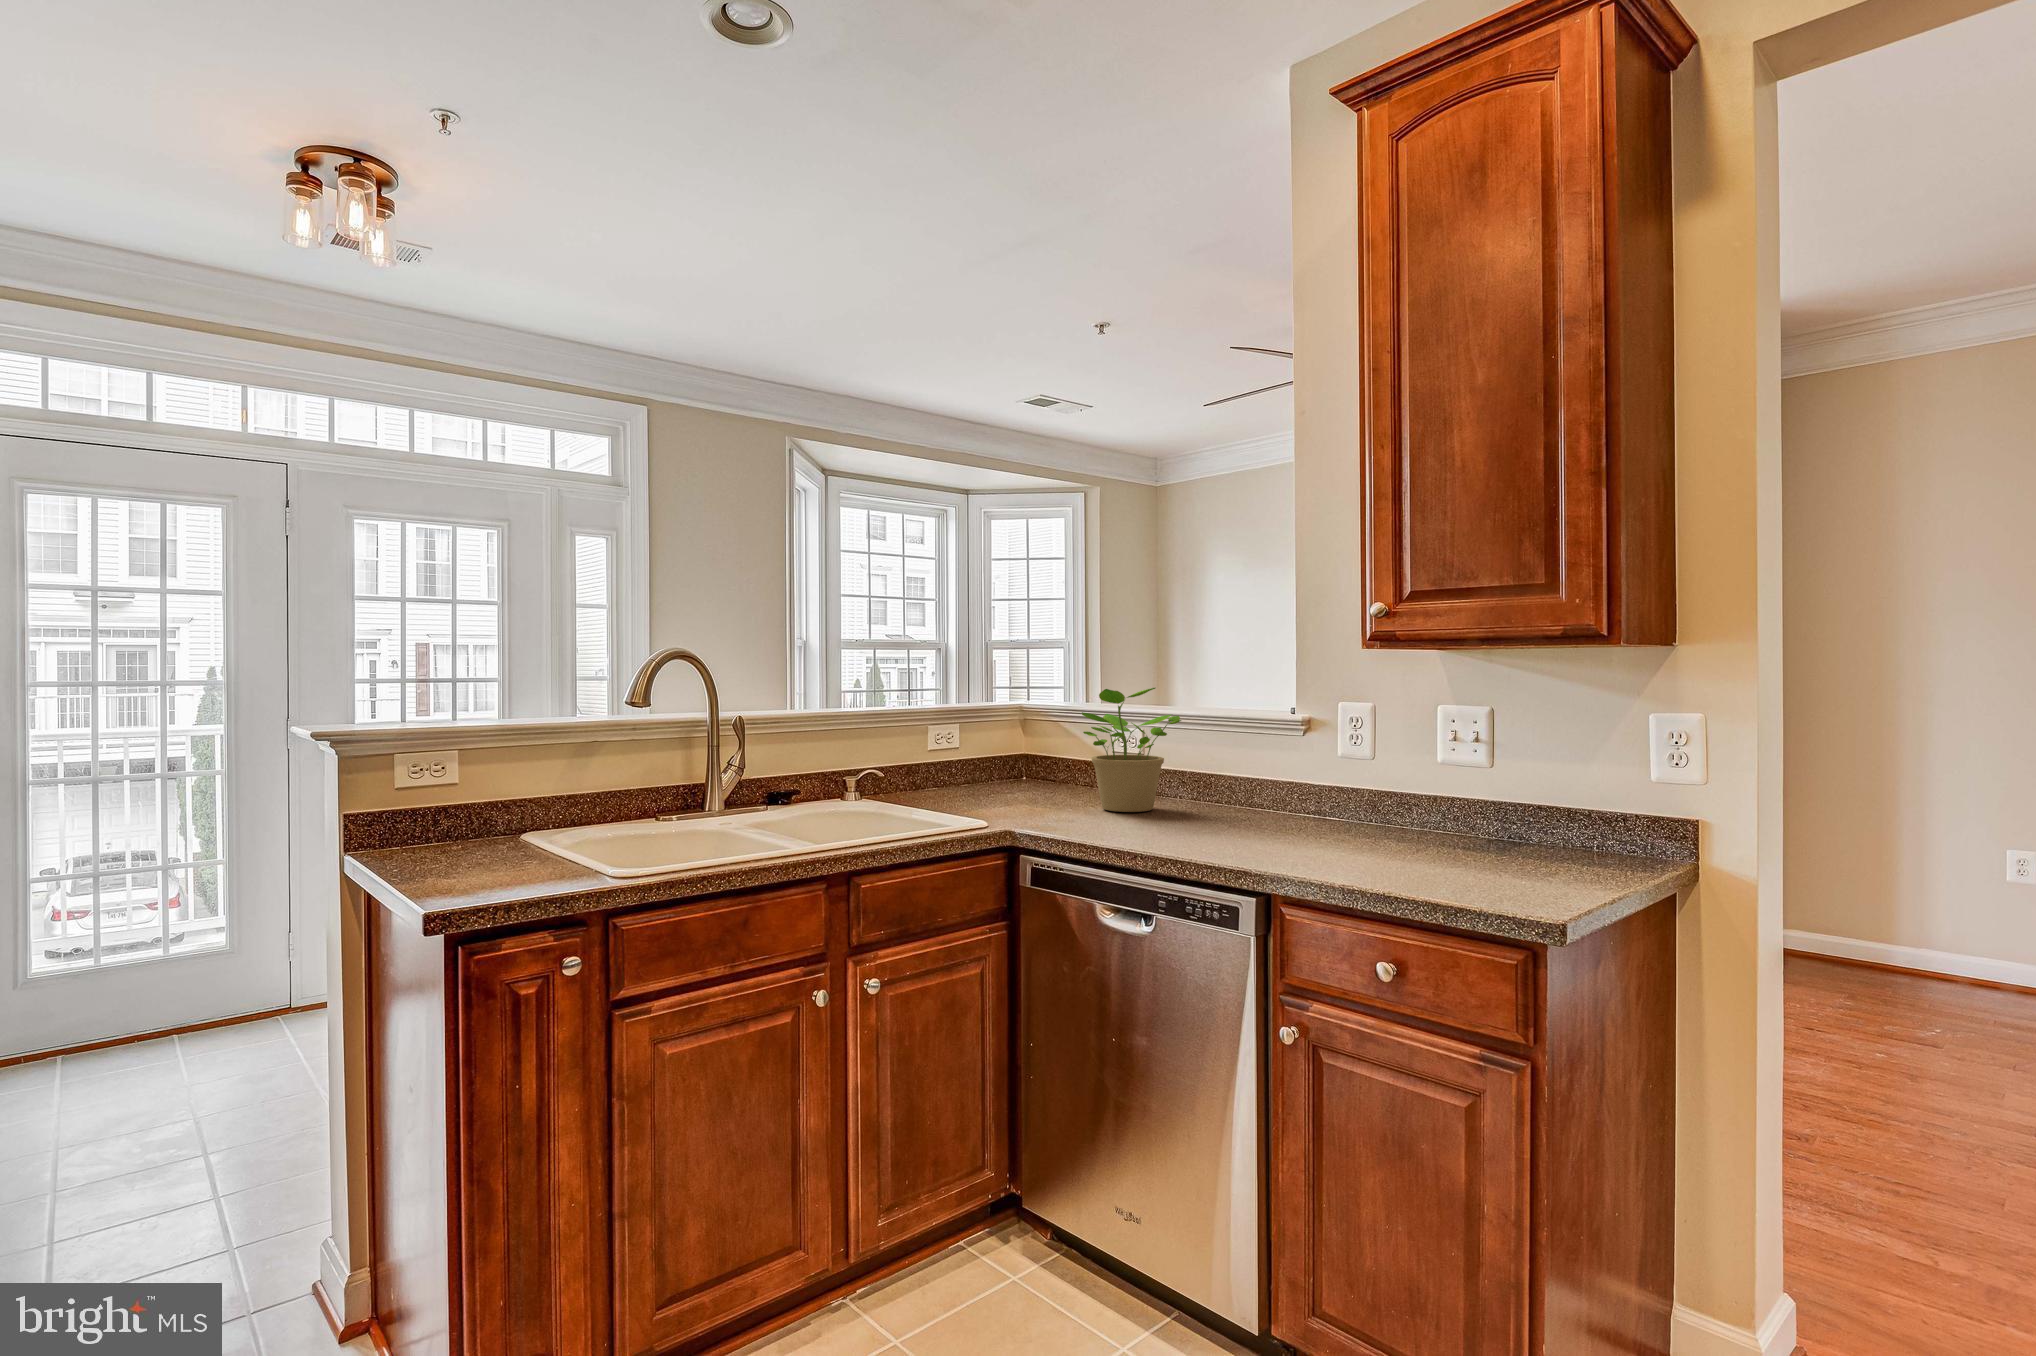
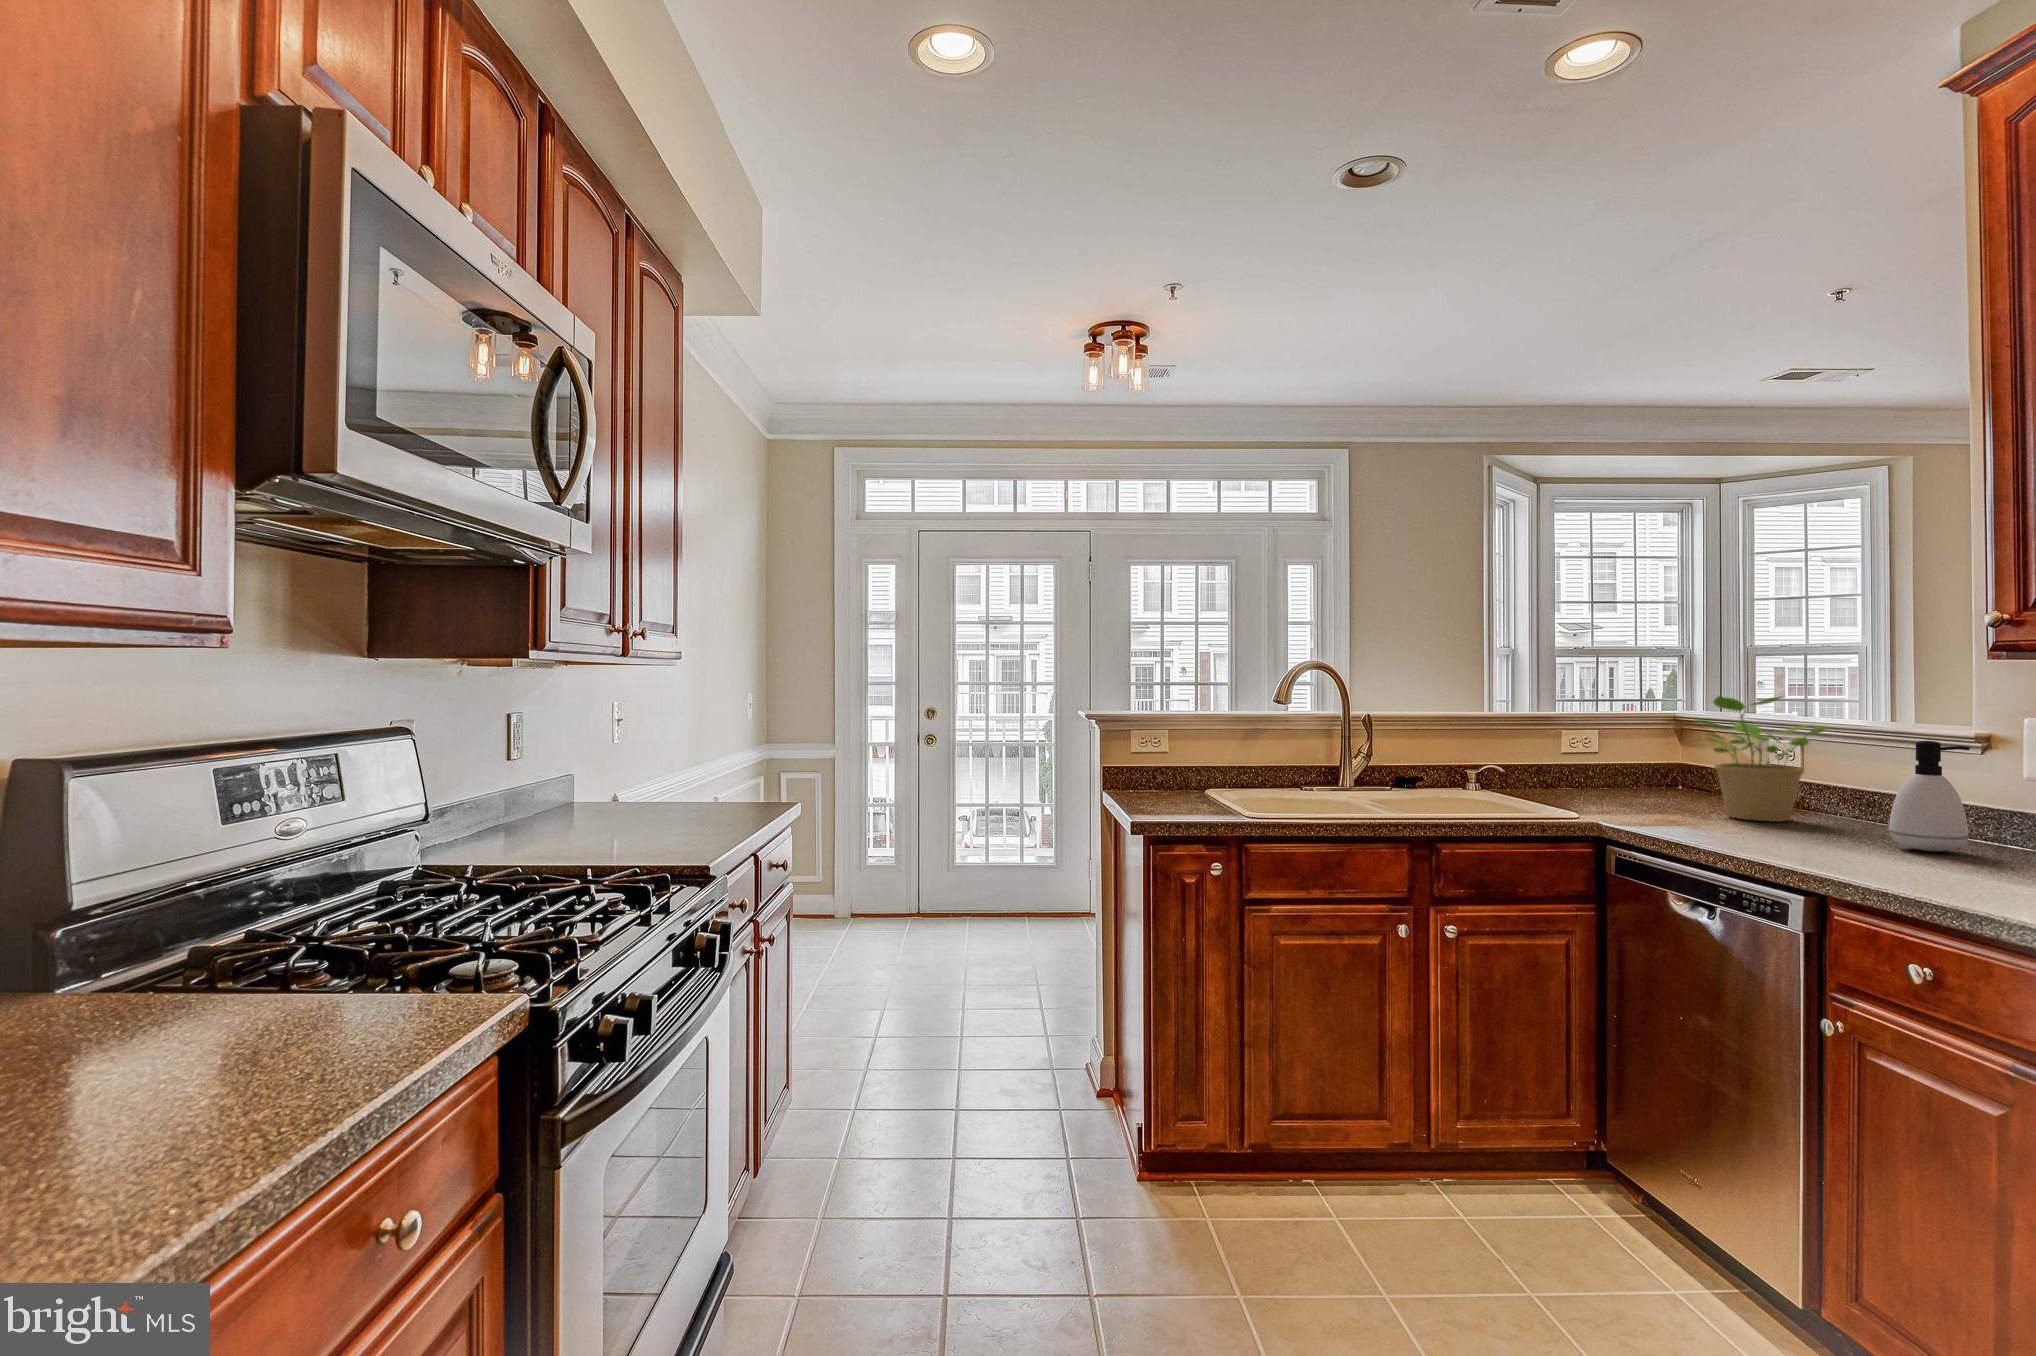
soap dispenser: none [1254,728,1310,831] -> present [1889,741,1970,851]

